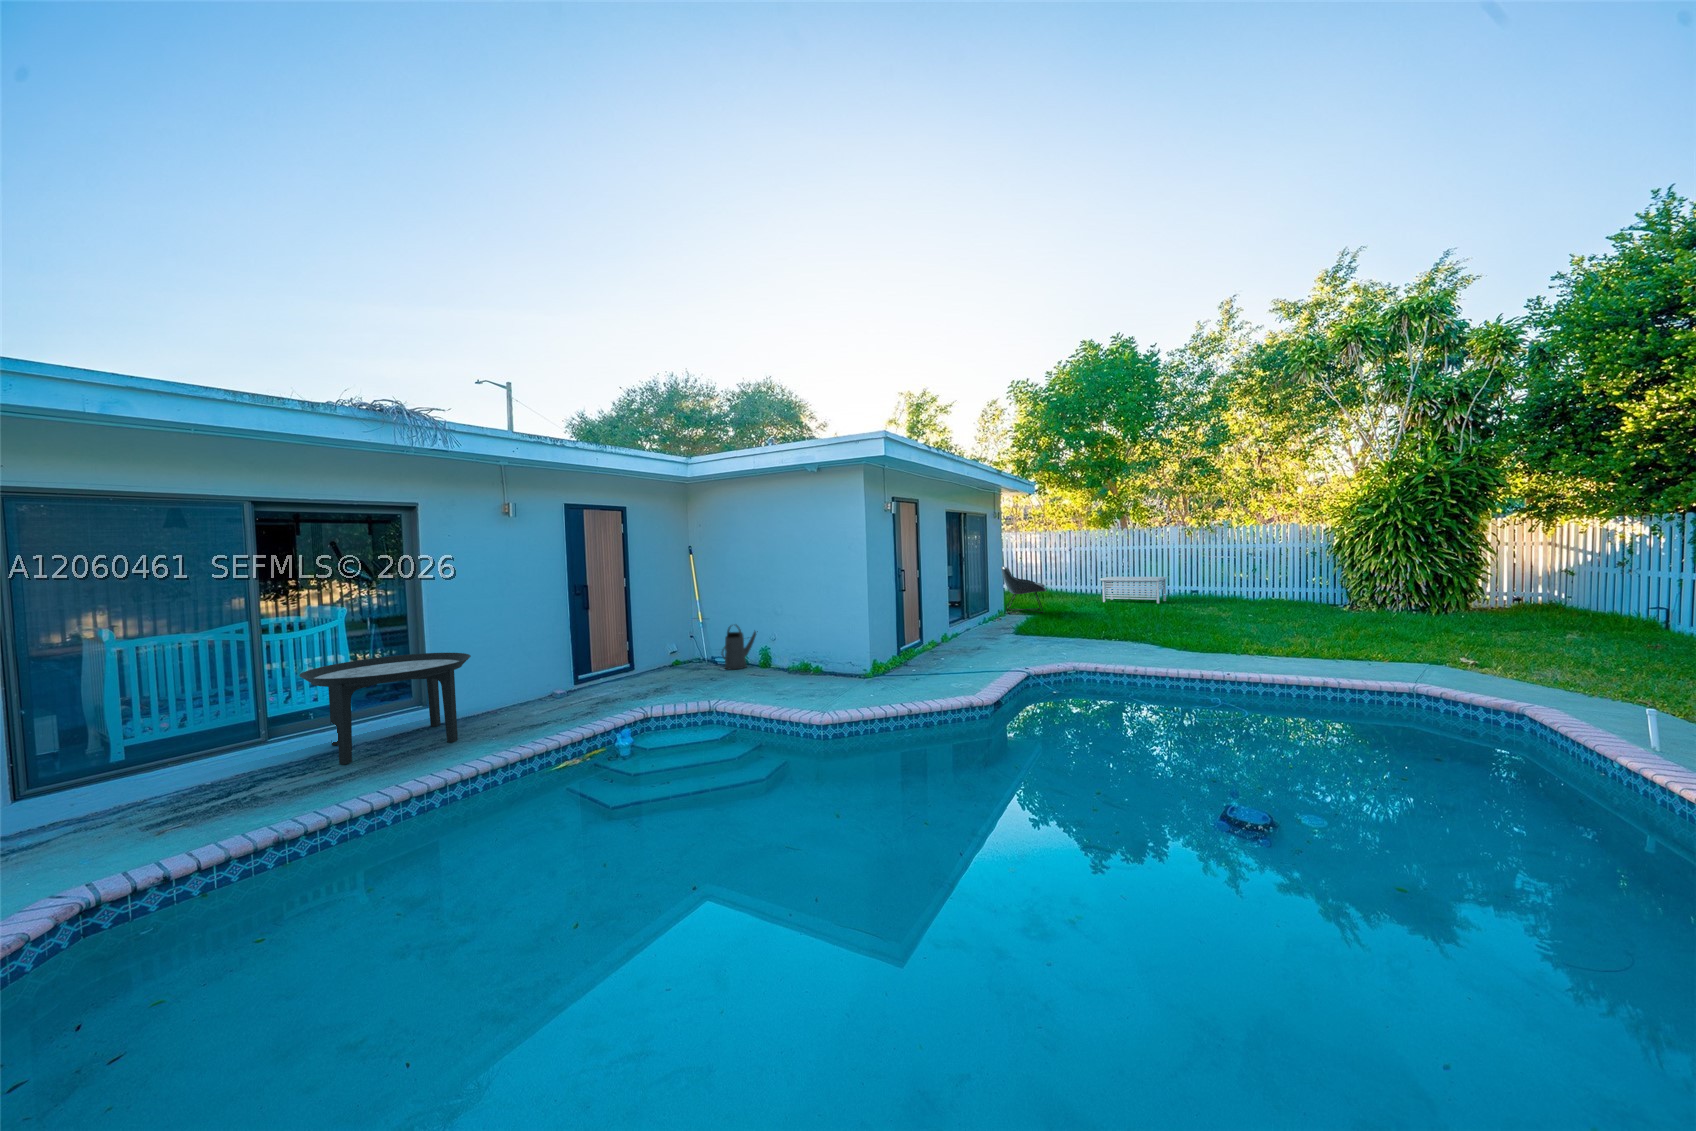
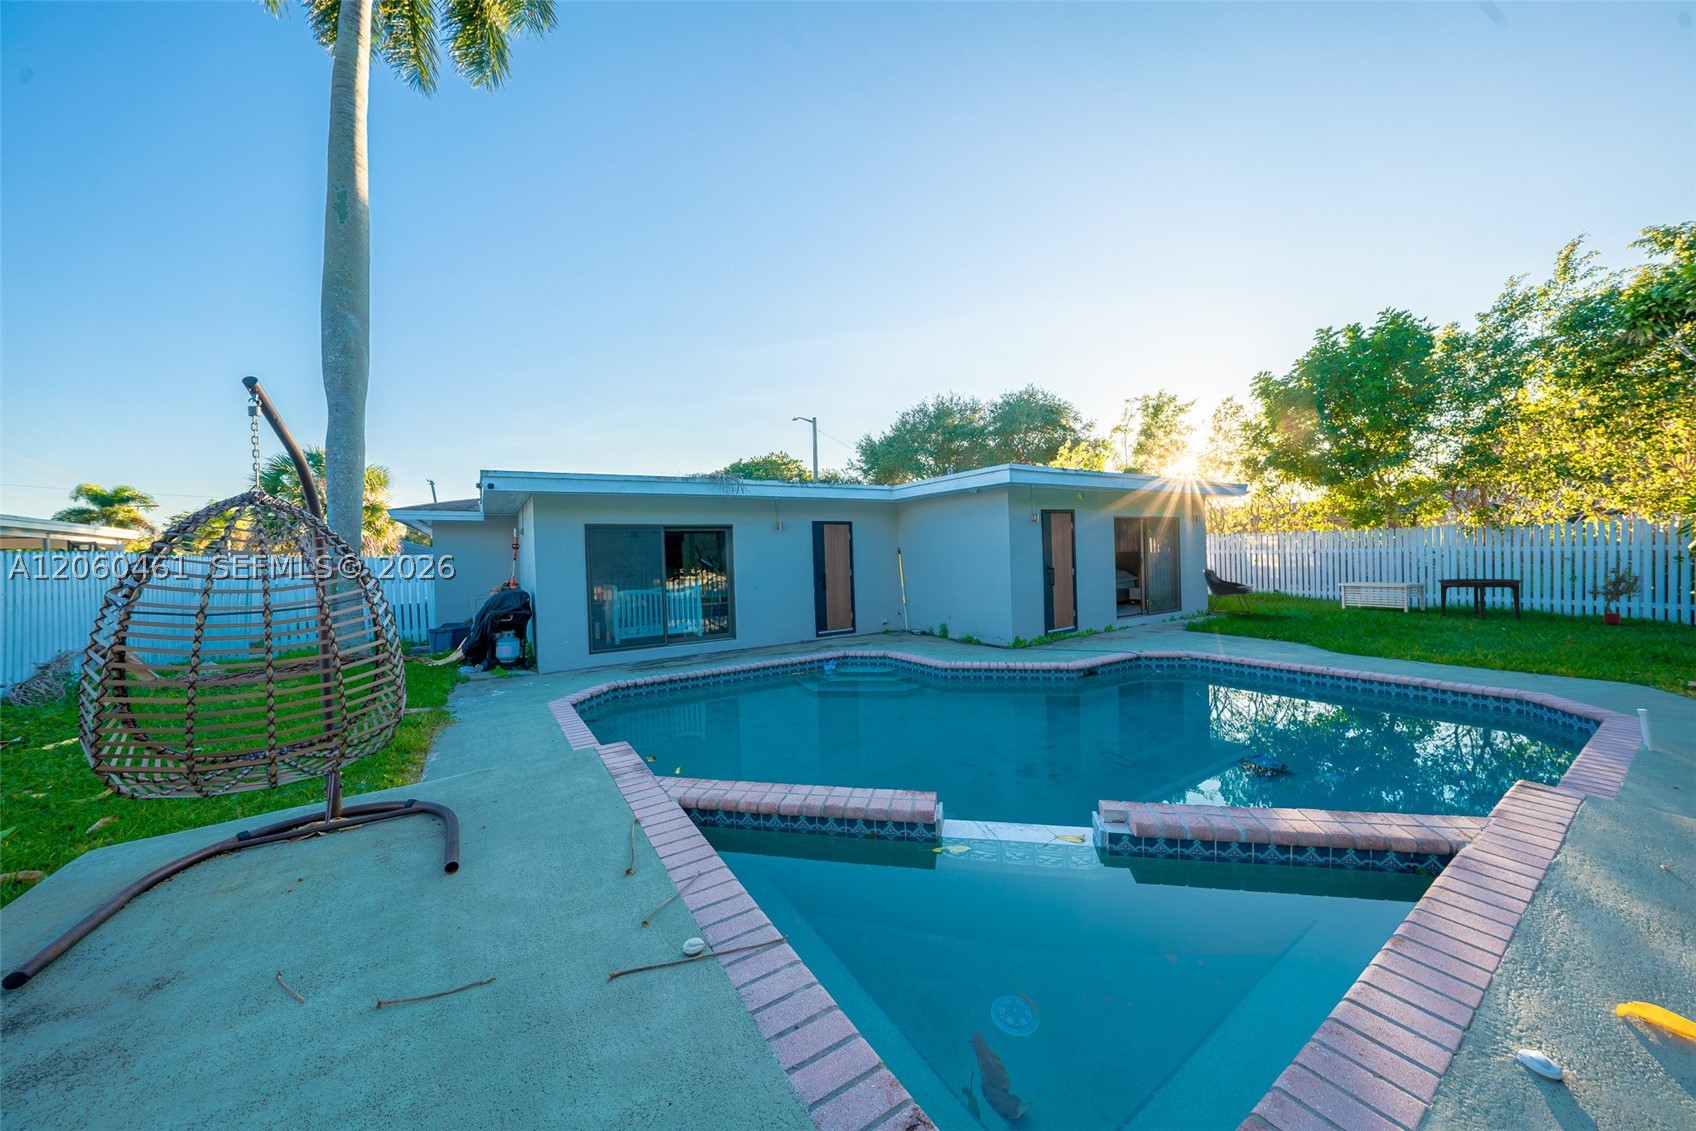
potted tree: none [1296,561,1341,609] -> present [1588,568,1643,624]
watering can: present [721,625,758,670] -> none [909,606,940,638]
round table: present [299,653,471,764] -> present [1437,579,1523,619]

